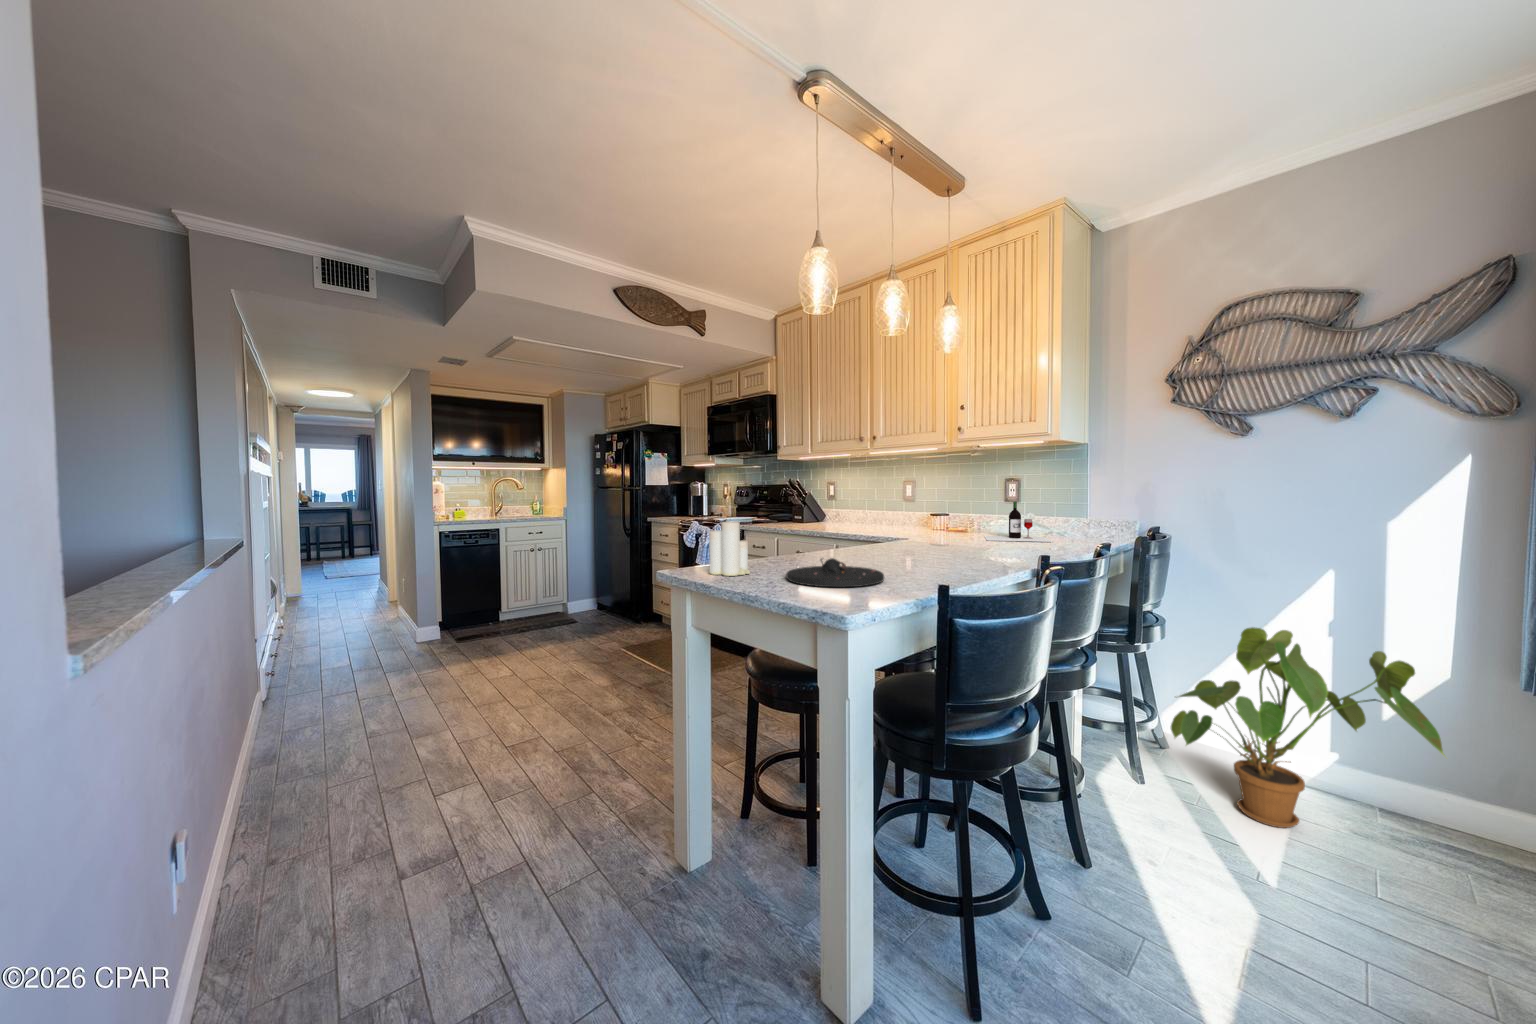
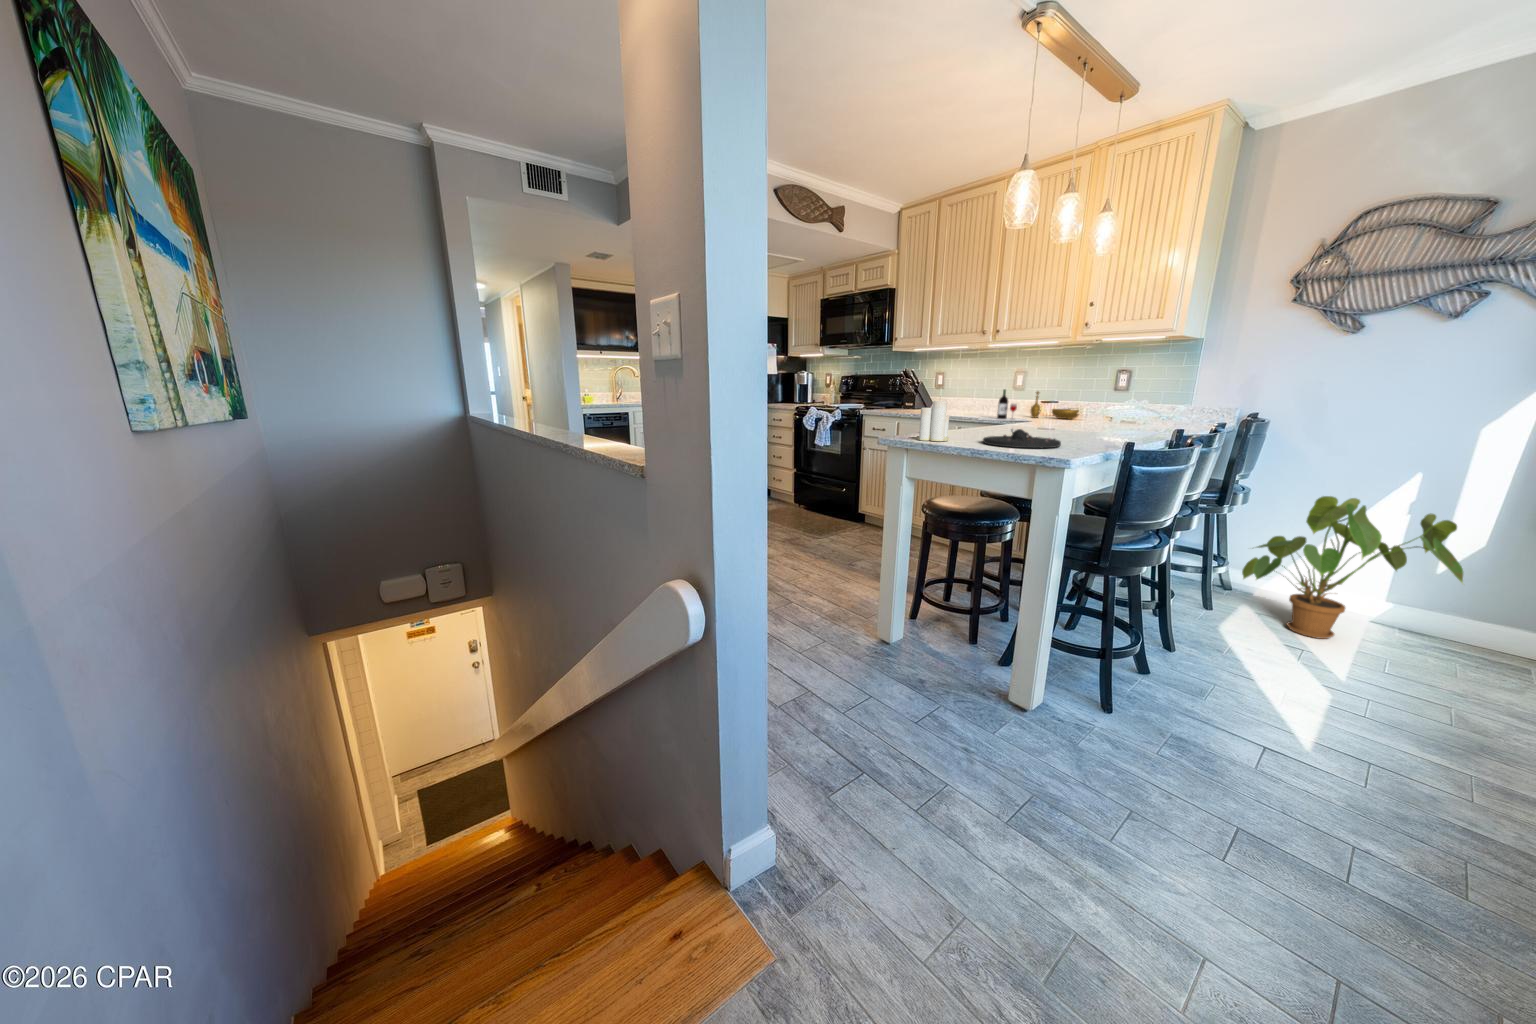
wine bottle: present [985,501,1052,542] -> present [978,389,1027,421]
decorative bowl: none [921,502,975,534] -> present [1031,392,1079,419]

